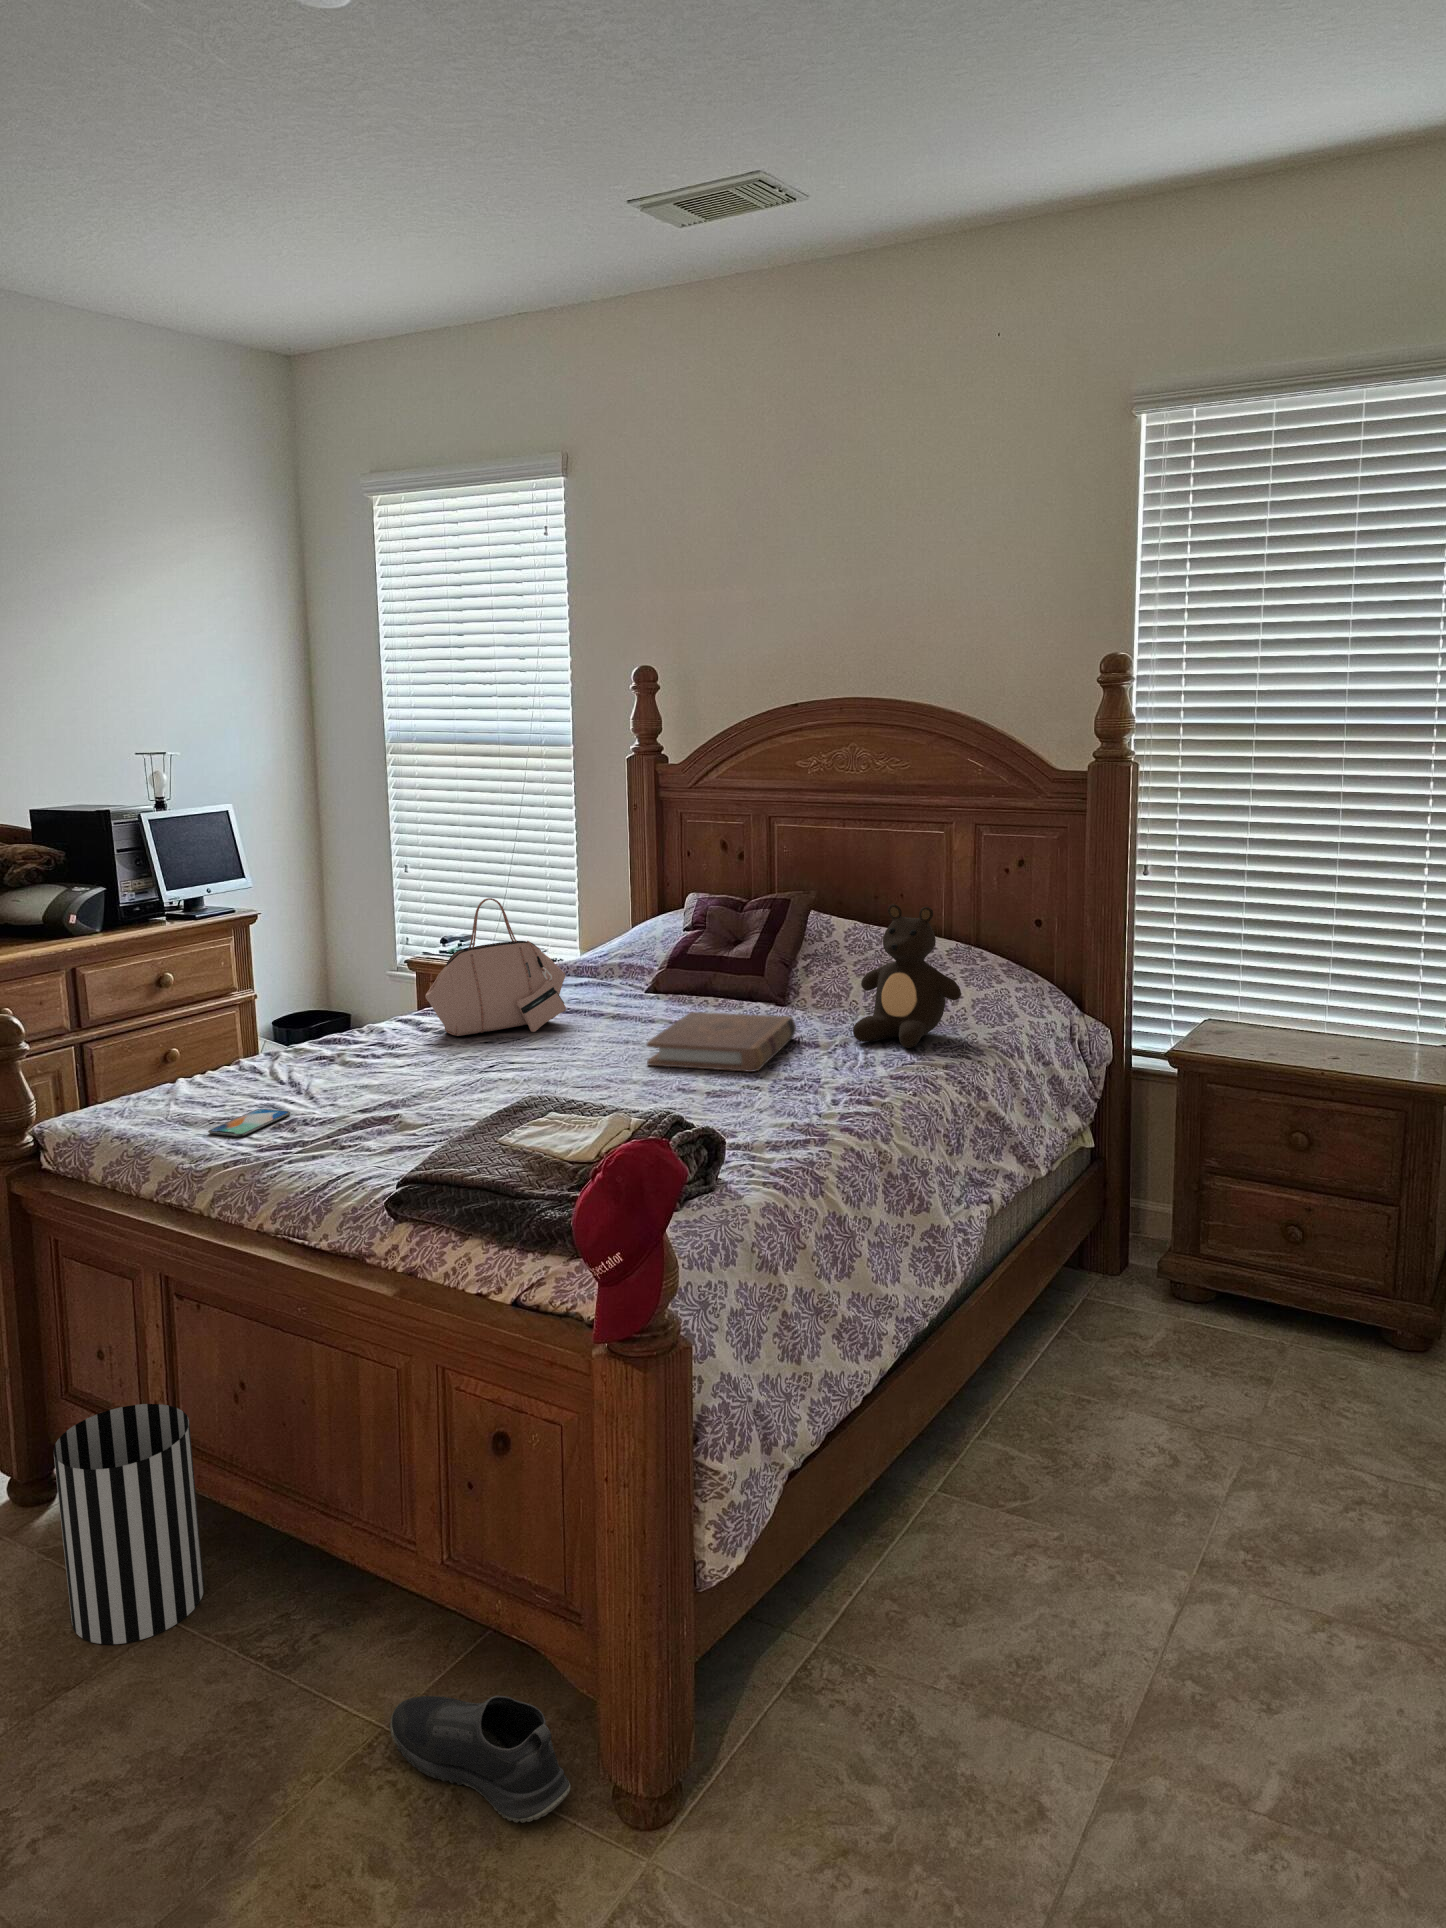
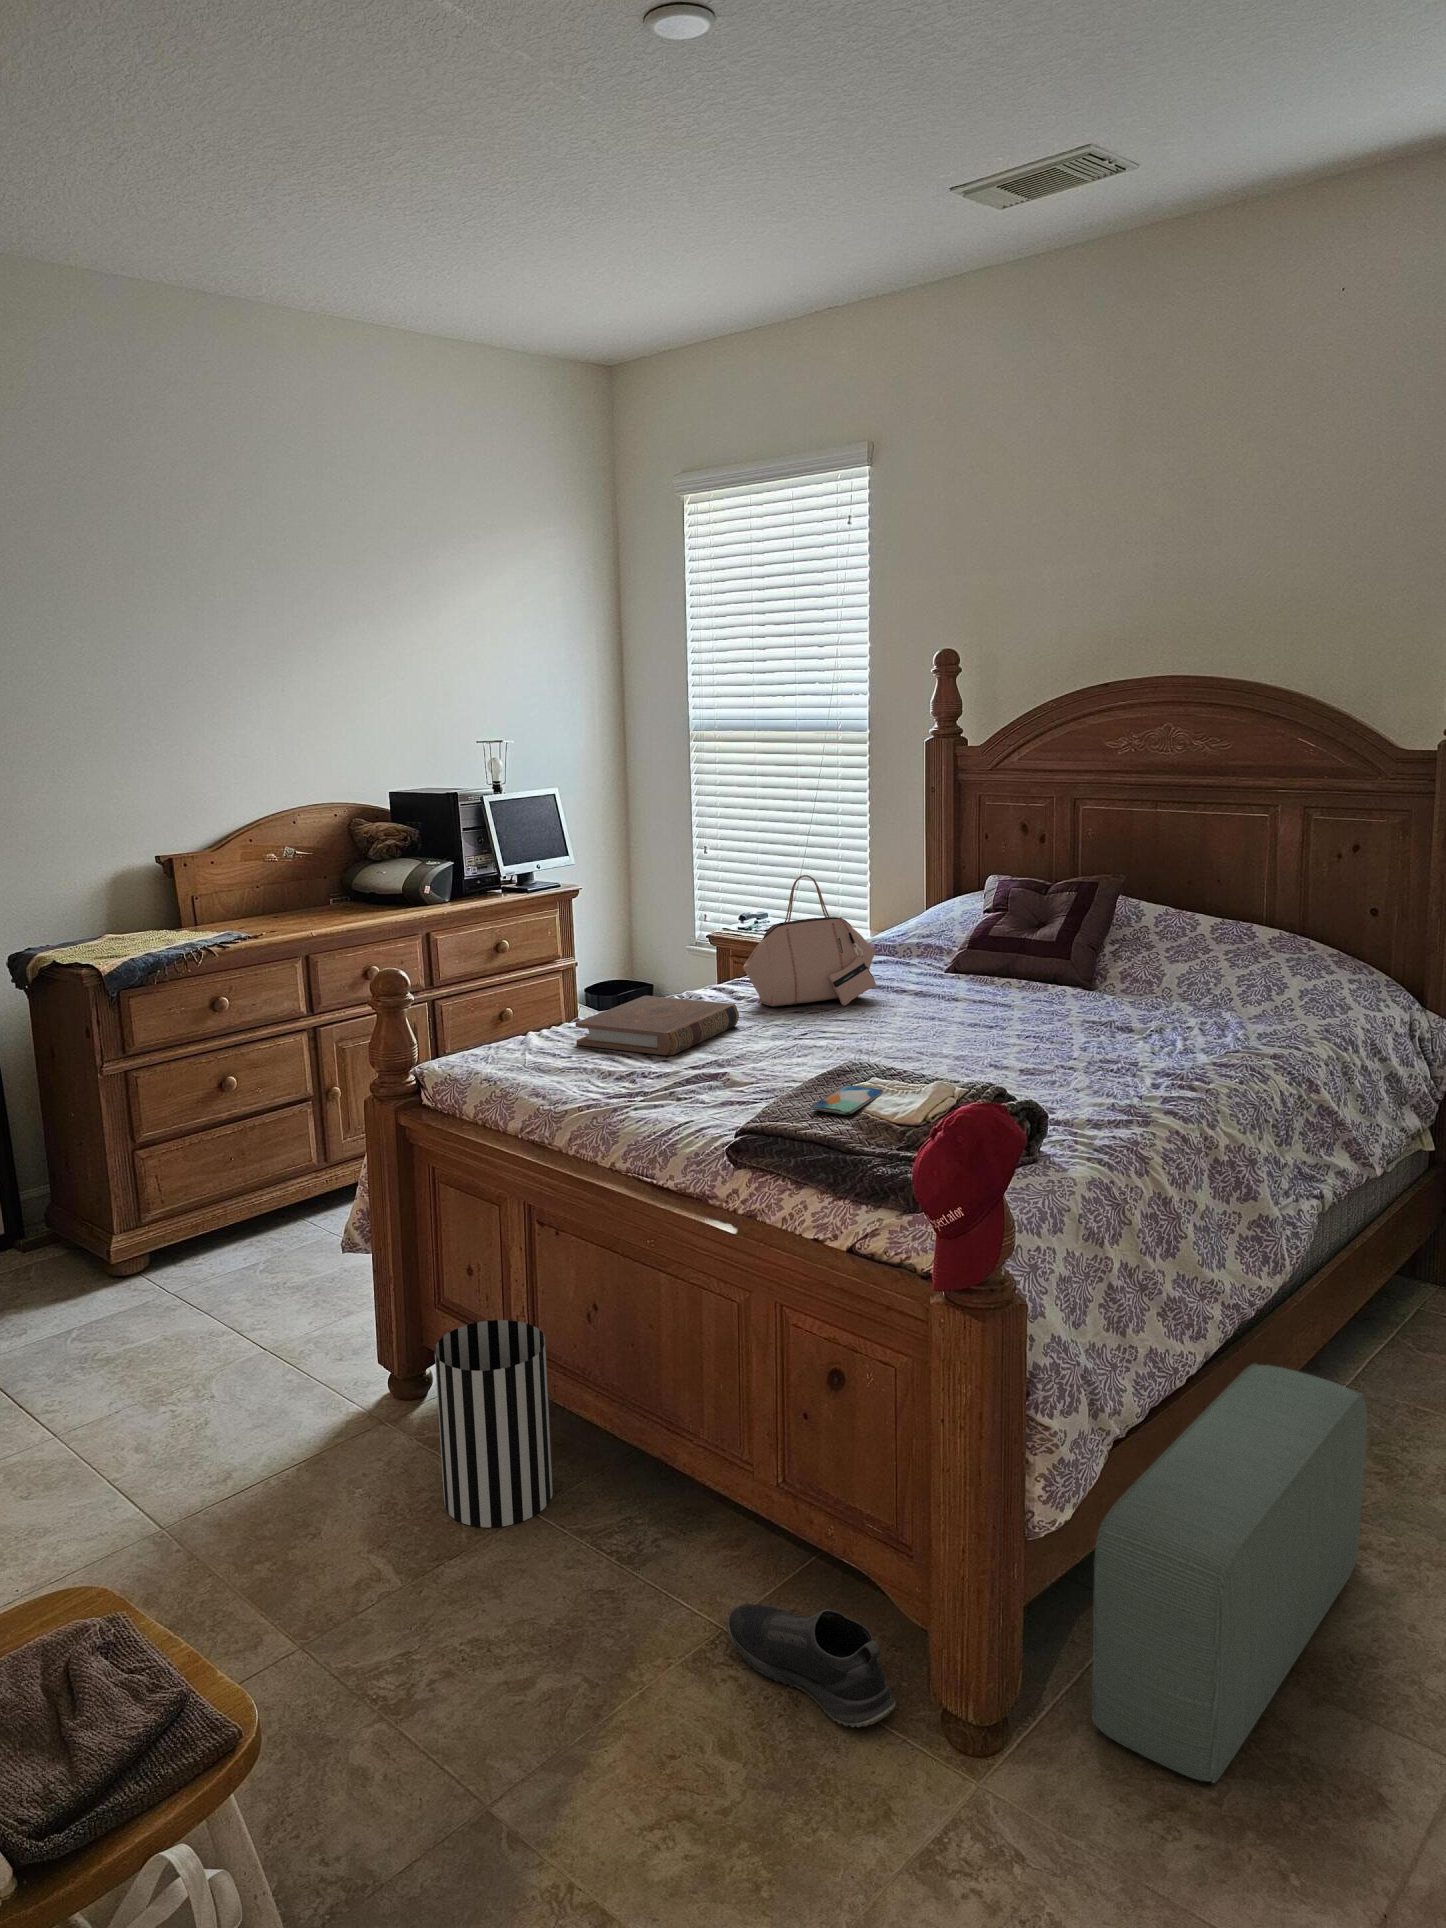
teddy bear: present [853,904,961,1048] -> none [1171,889,1290,1036]
book: present [647,1012,796,1072] -> present [576,996,739,1055]
smartphone: present [208,1109,290,1137] -> present [810,1085,884,1115]
pouf: none [770,1375,1033,1822] -> present [1092,1364,1367,1783]

